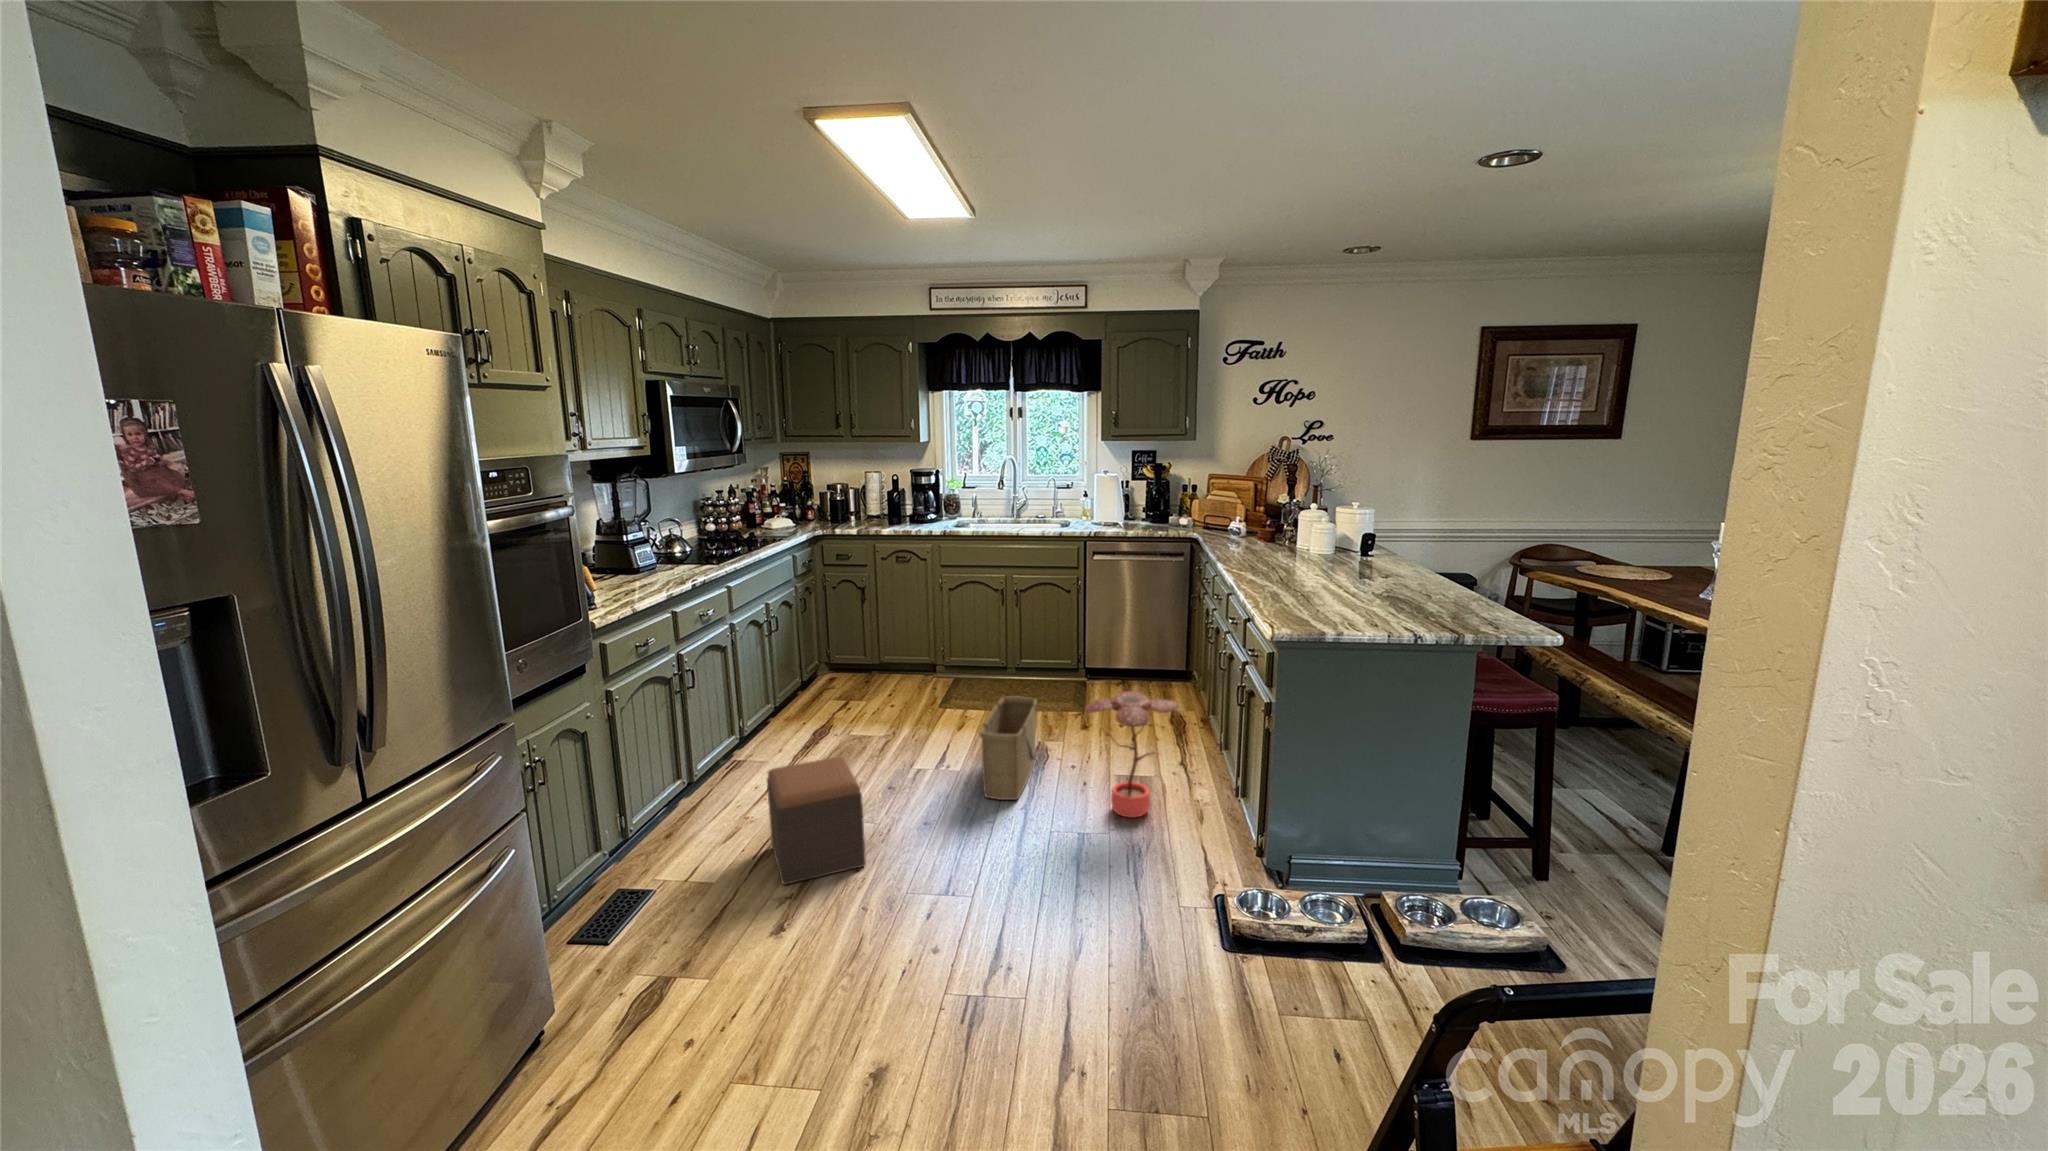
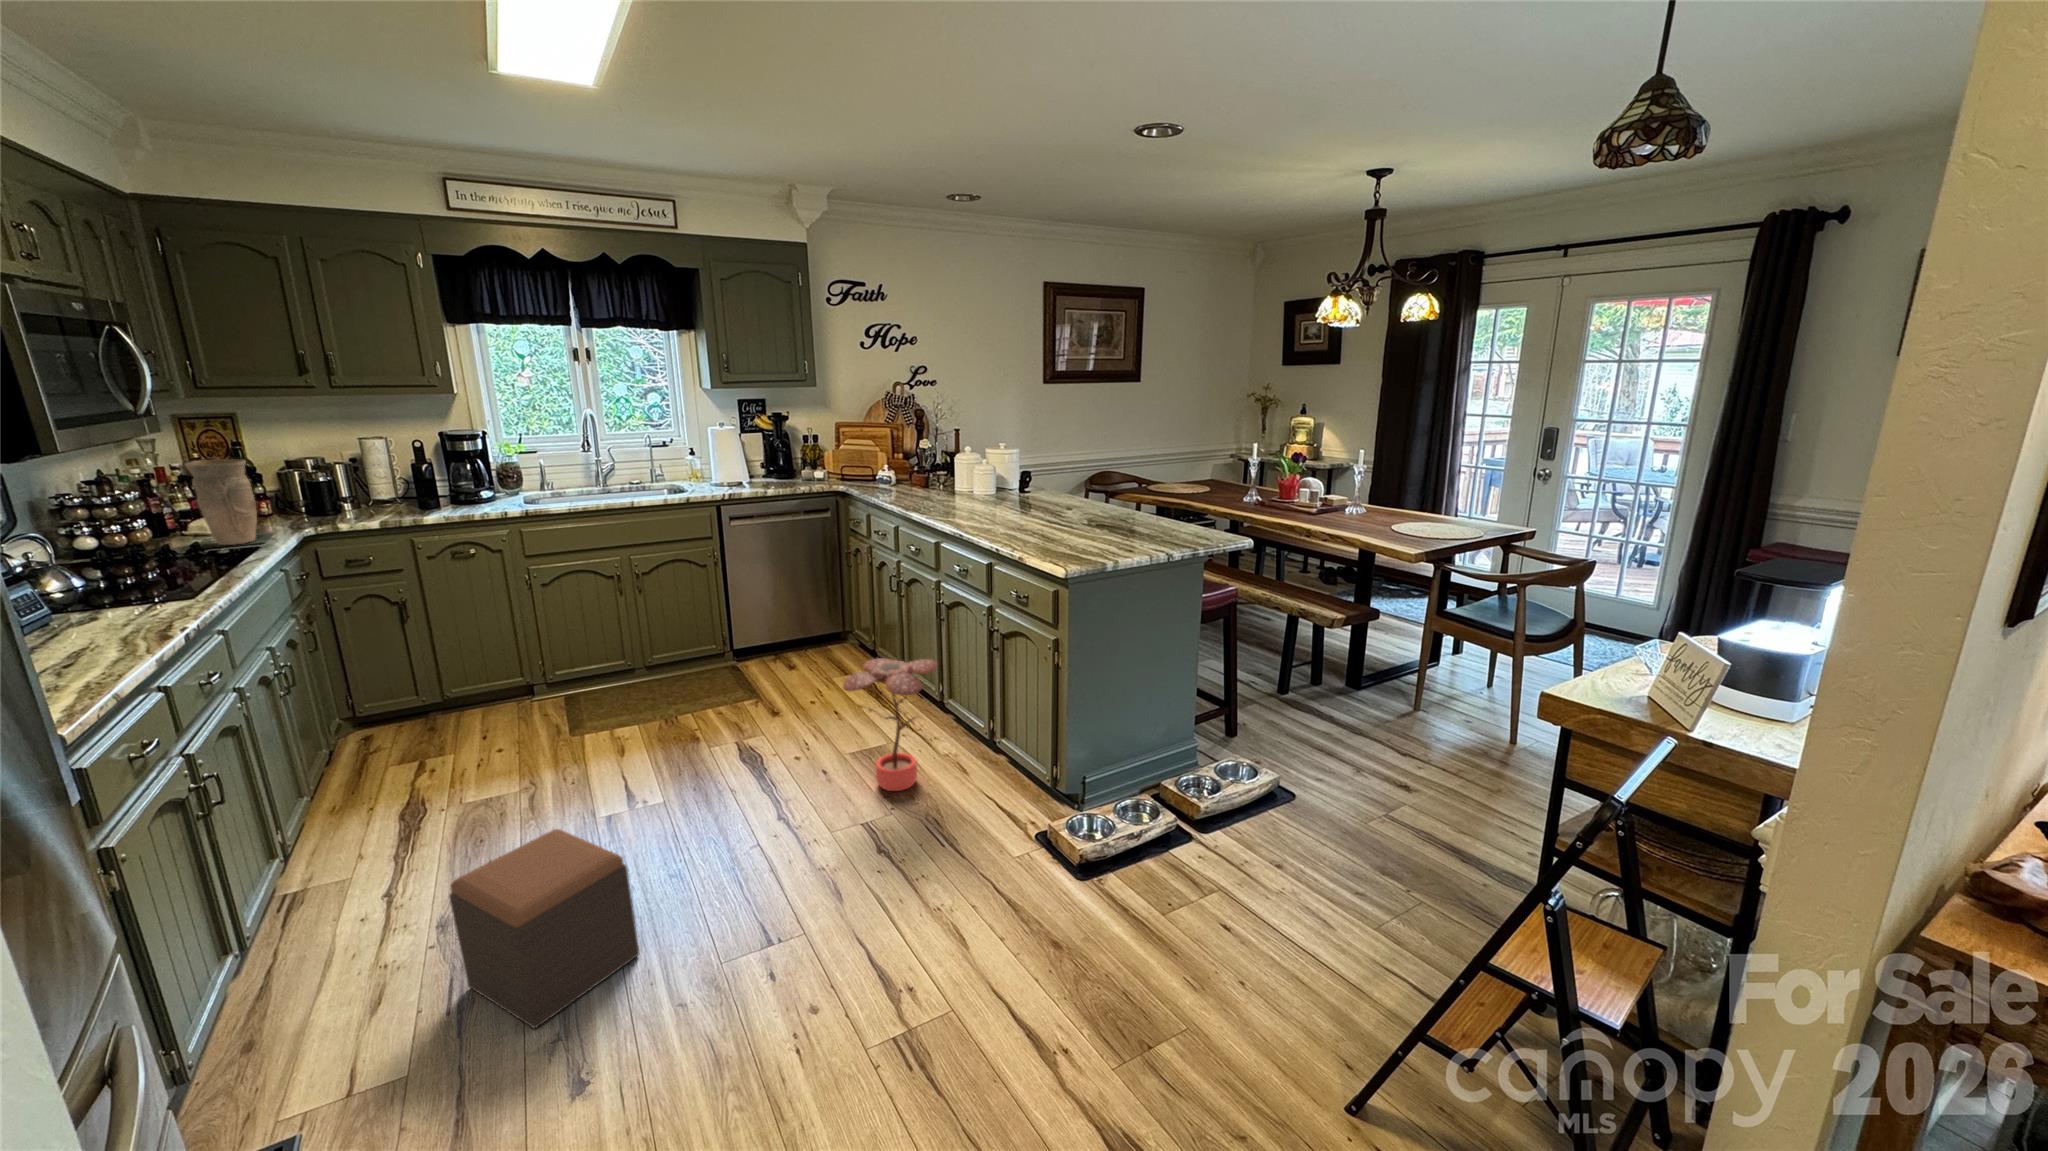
vase: none [757,483,787,537] -> present [185,459,257,545]
basket: present [980,697,1038,800] -> none [703,692,771,820]

